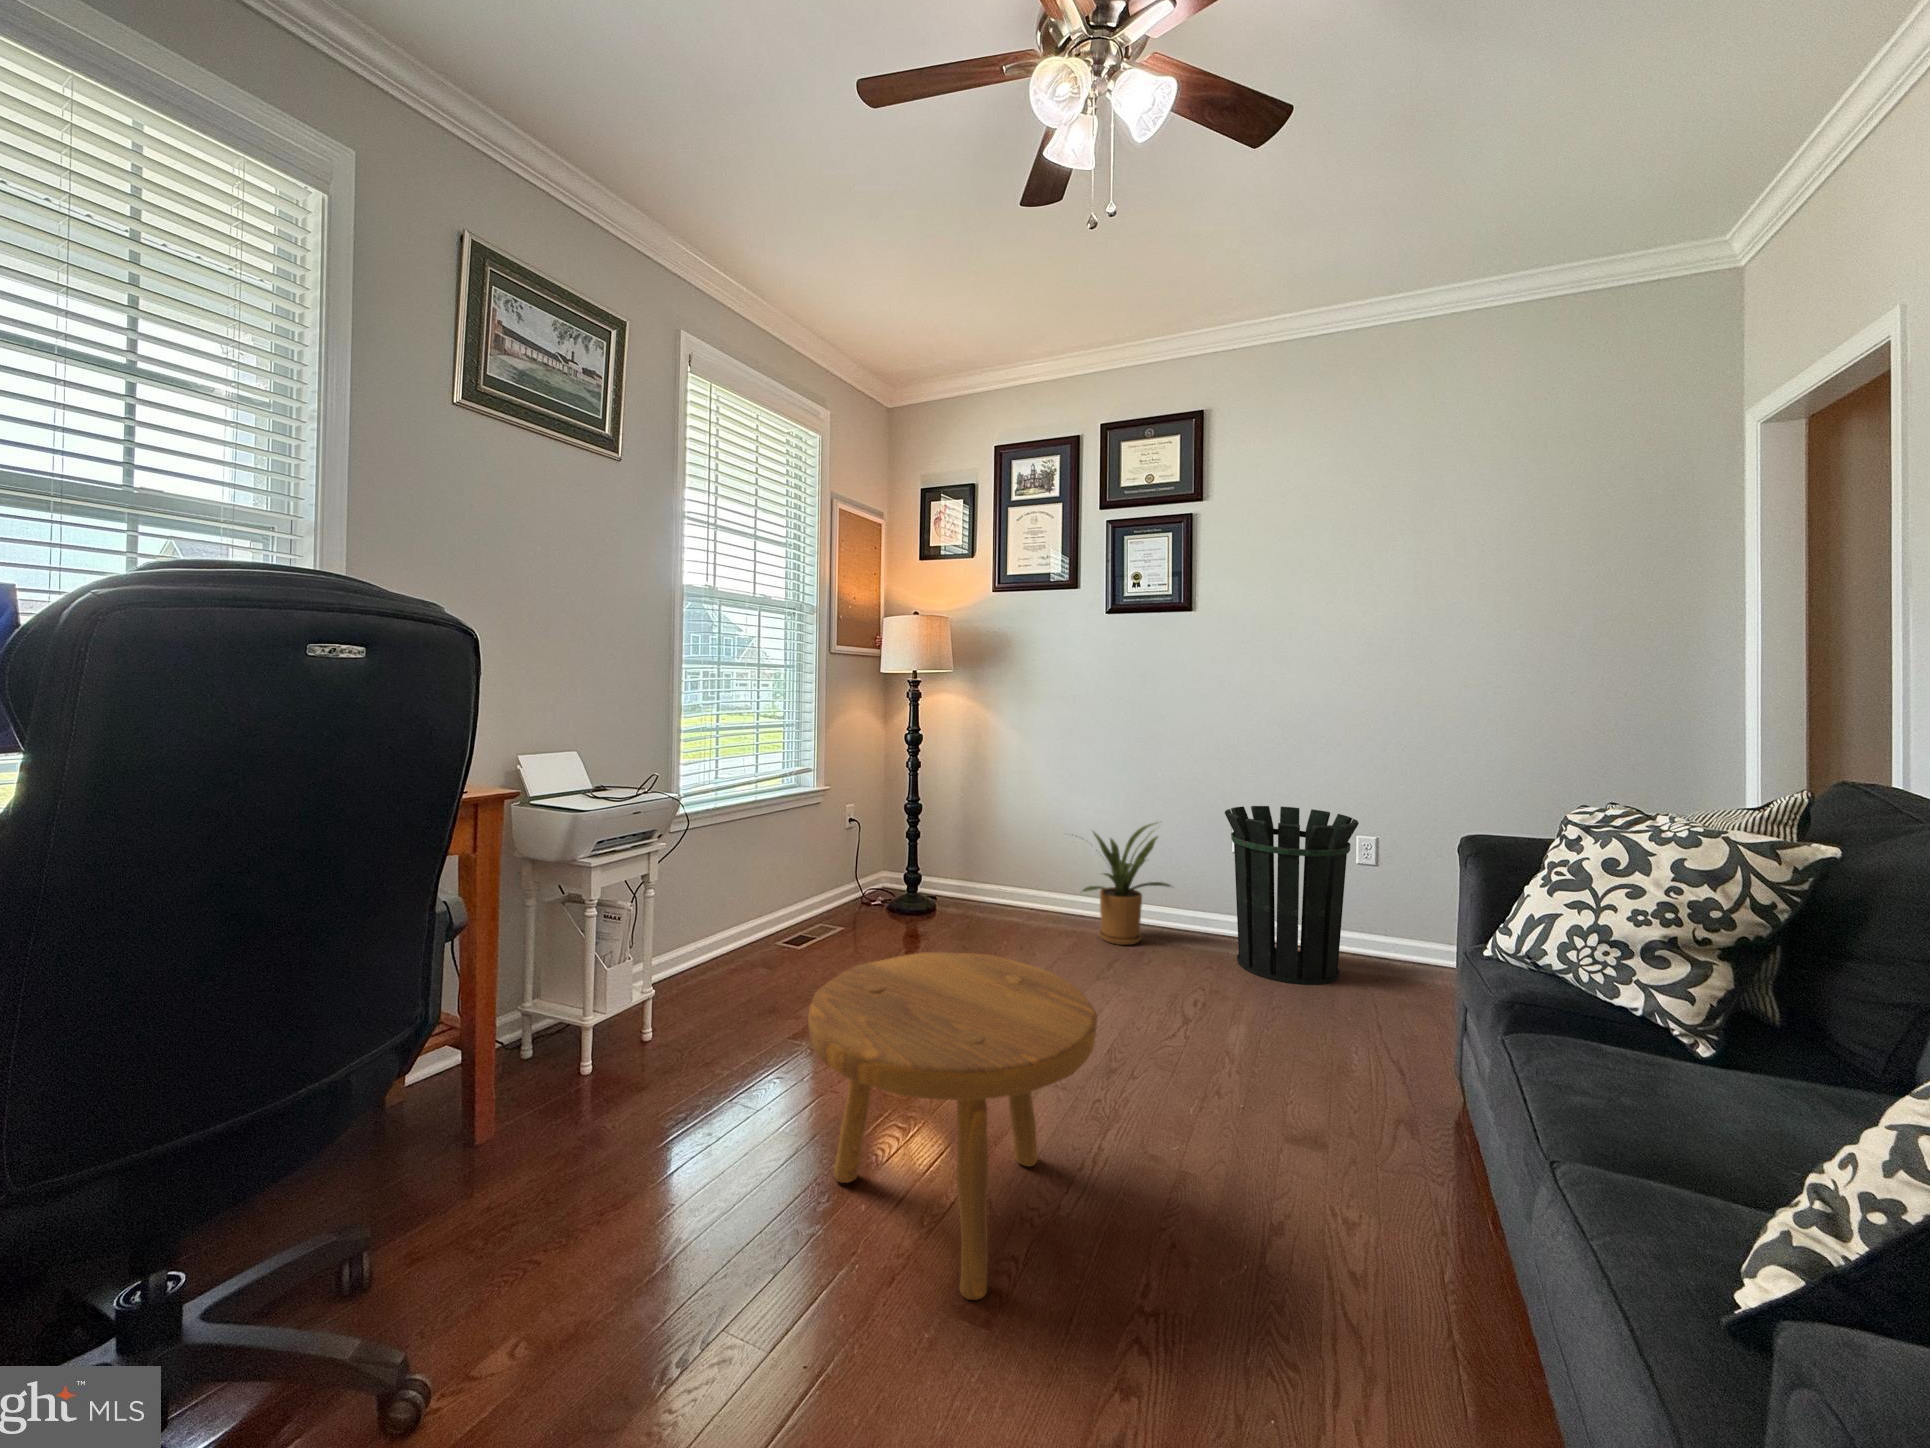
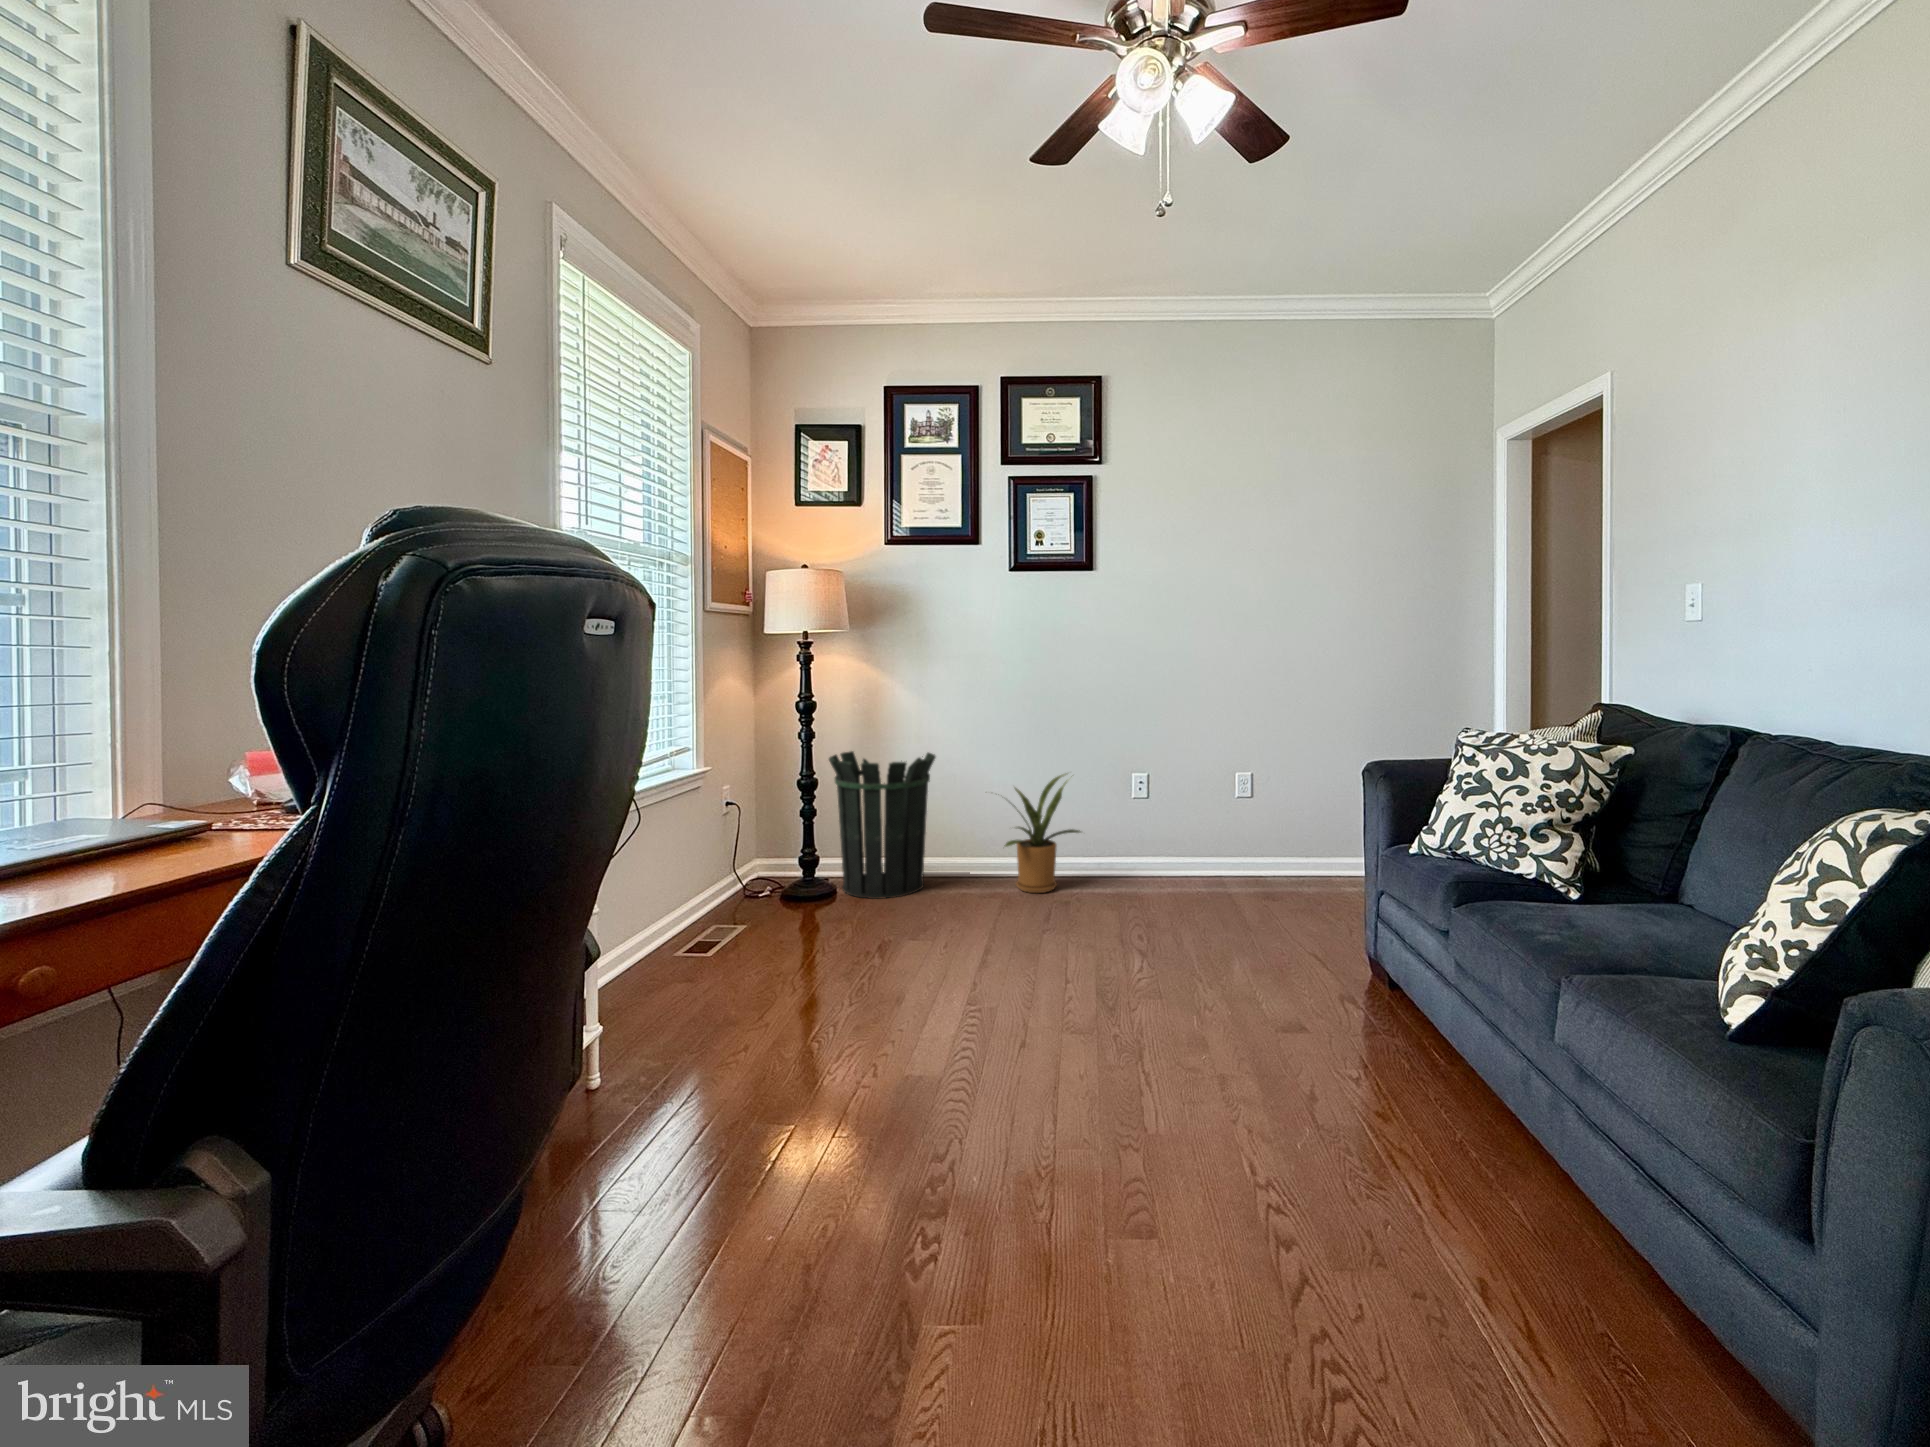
waste bin: present [1225,806,1359,985] -> present [829,751,936,899]
footstool: present [808,953,1097,1300] -> none [906,910,1184,1219]

